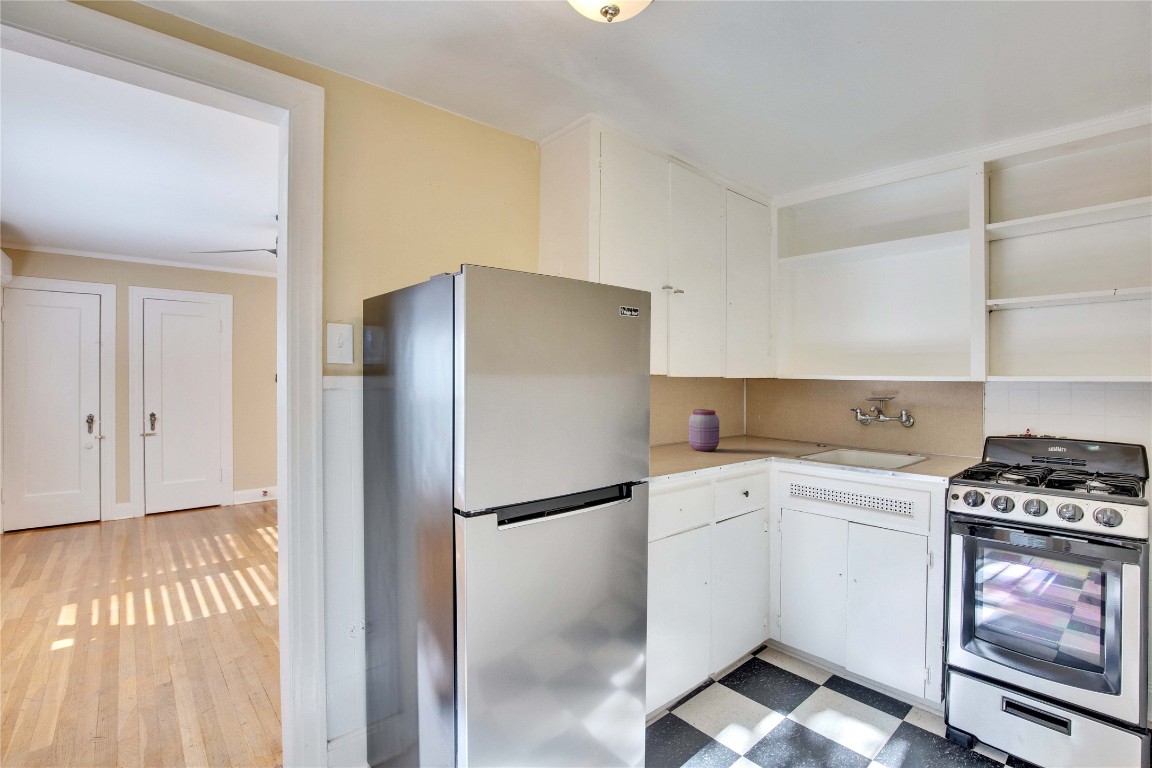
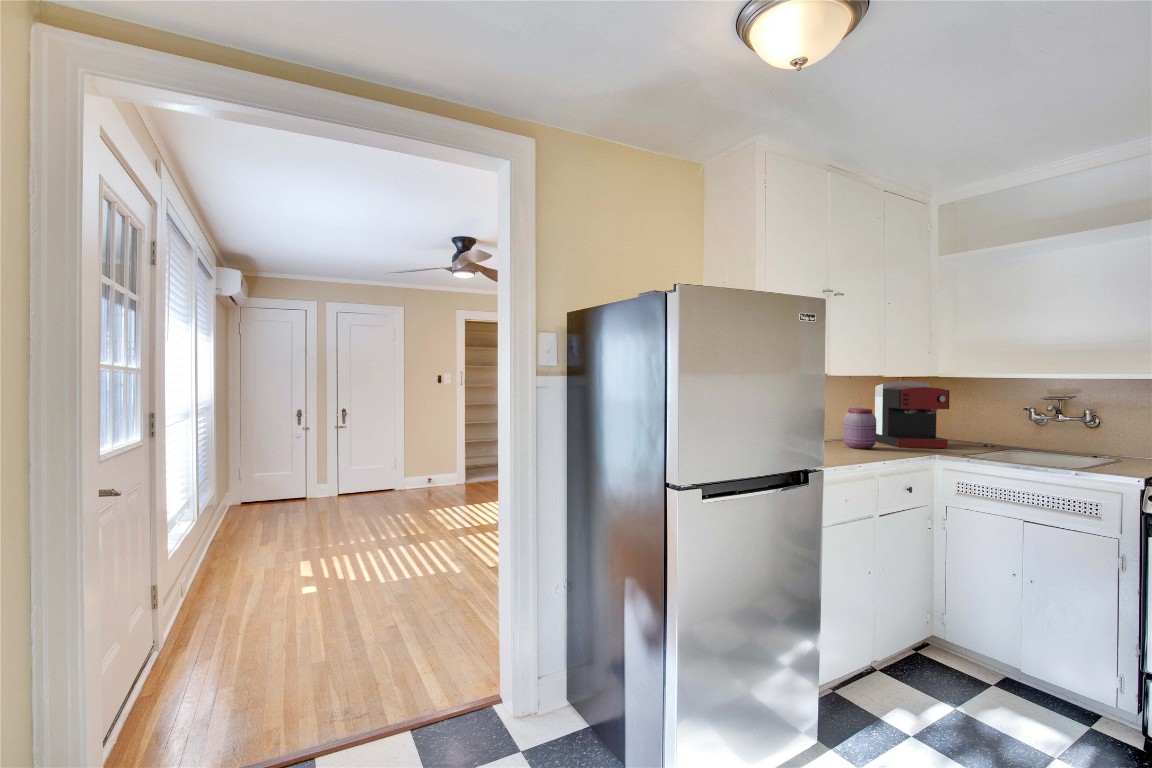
coffee maker: none [721,381,787,448] -> present [875,381,950,448]

